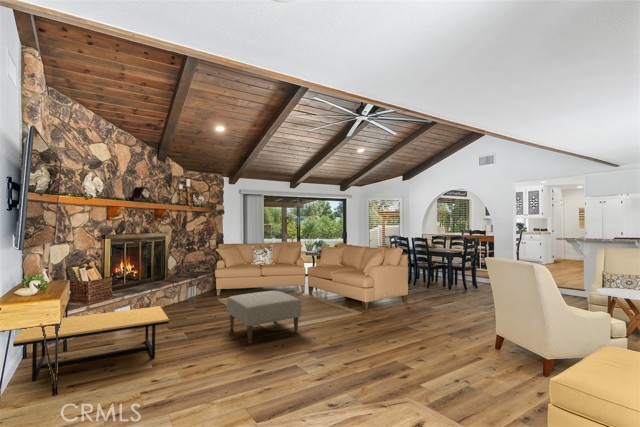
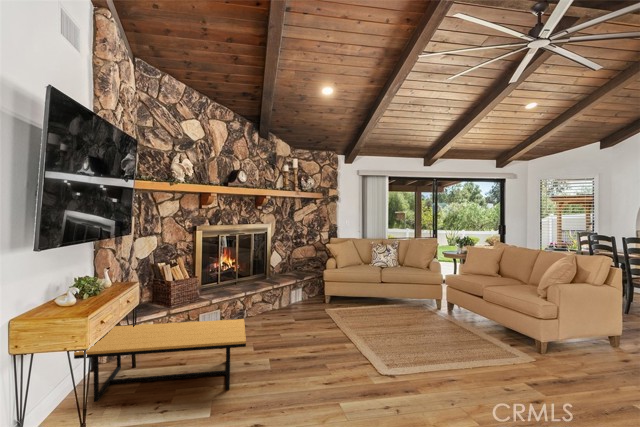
ottoman: present [227,291,302,344] -> none [327,310,431,386]

